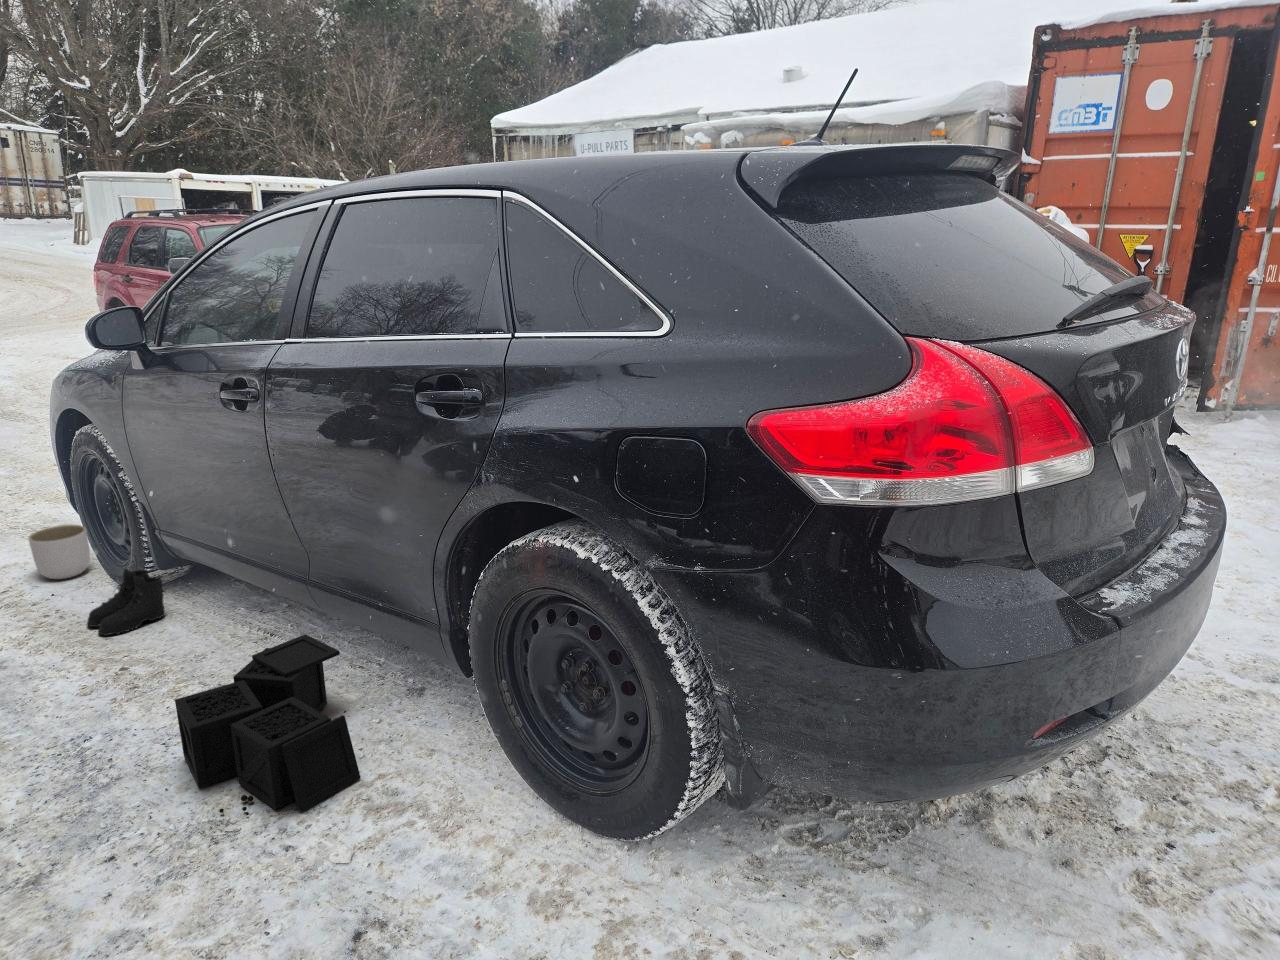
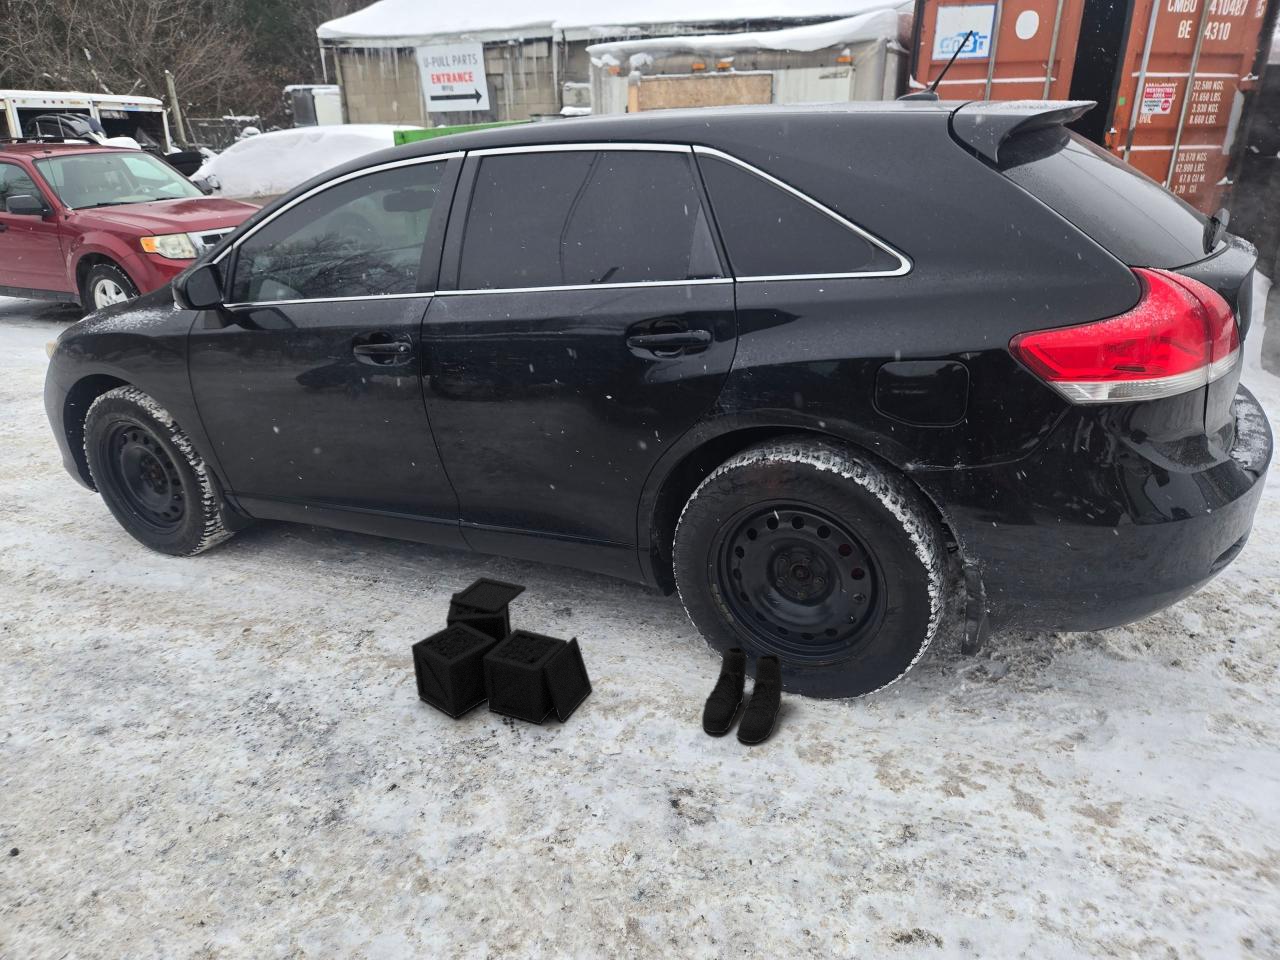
planter: present [29,525,90,579] -> none [102,508,164,564]
boots: present [87,569,165,635] -> present [702,646,782,743]

